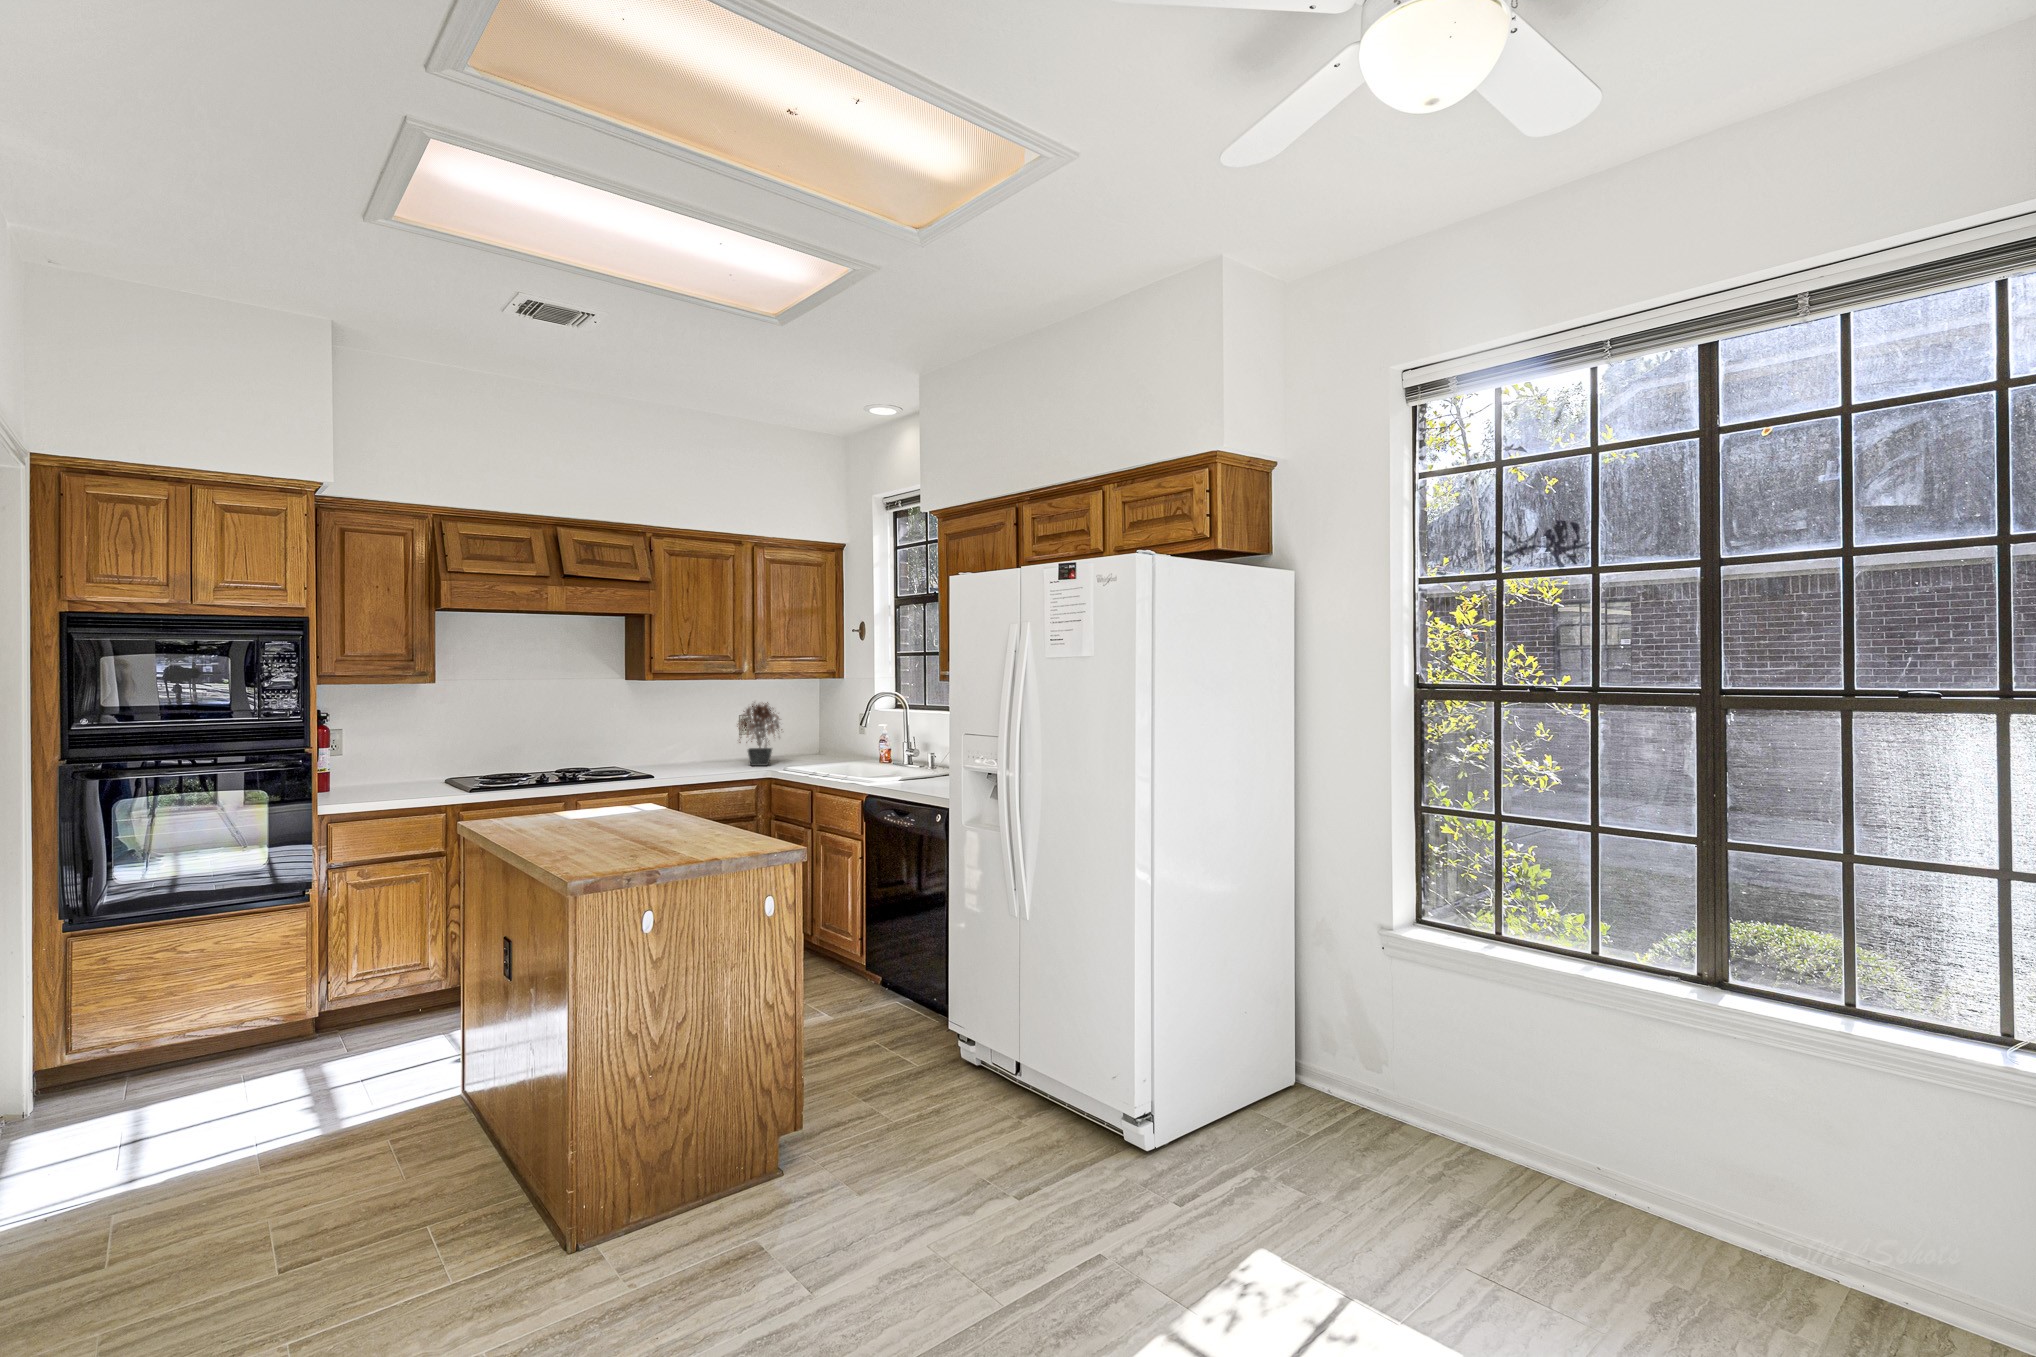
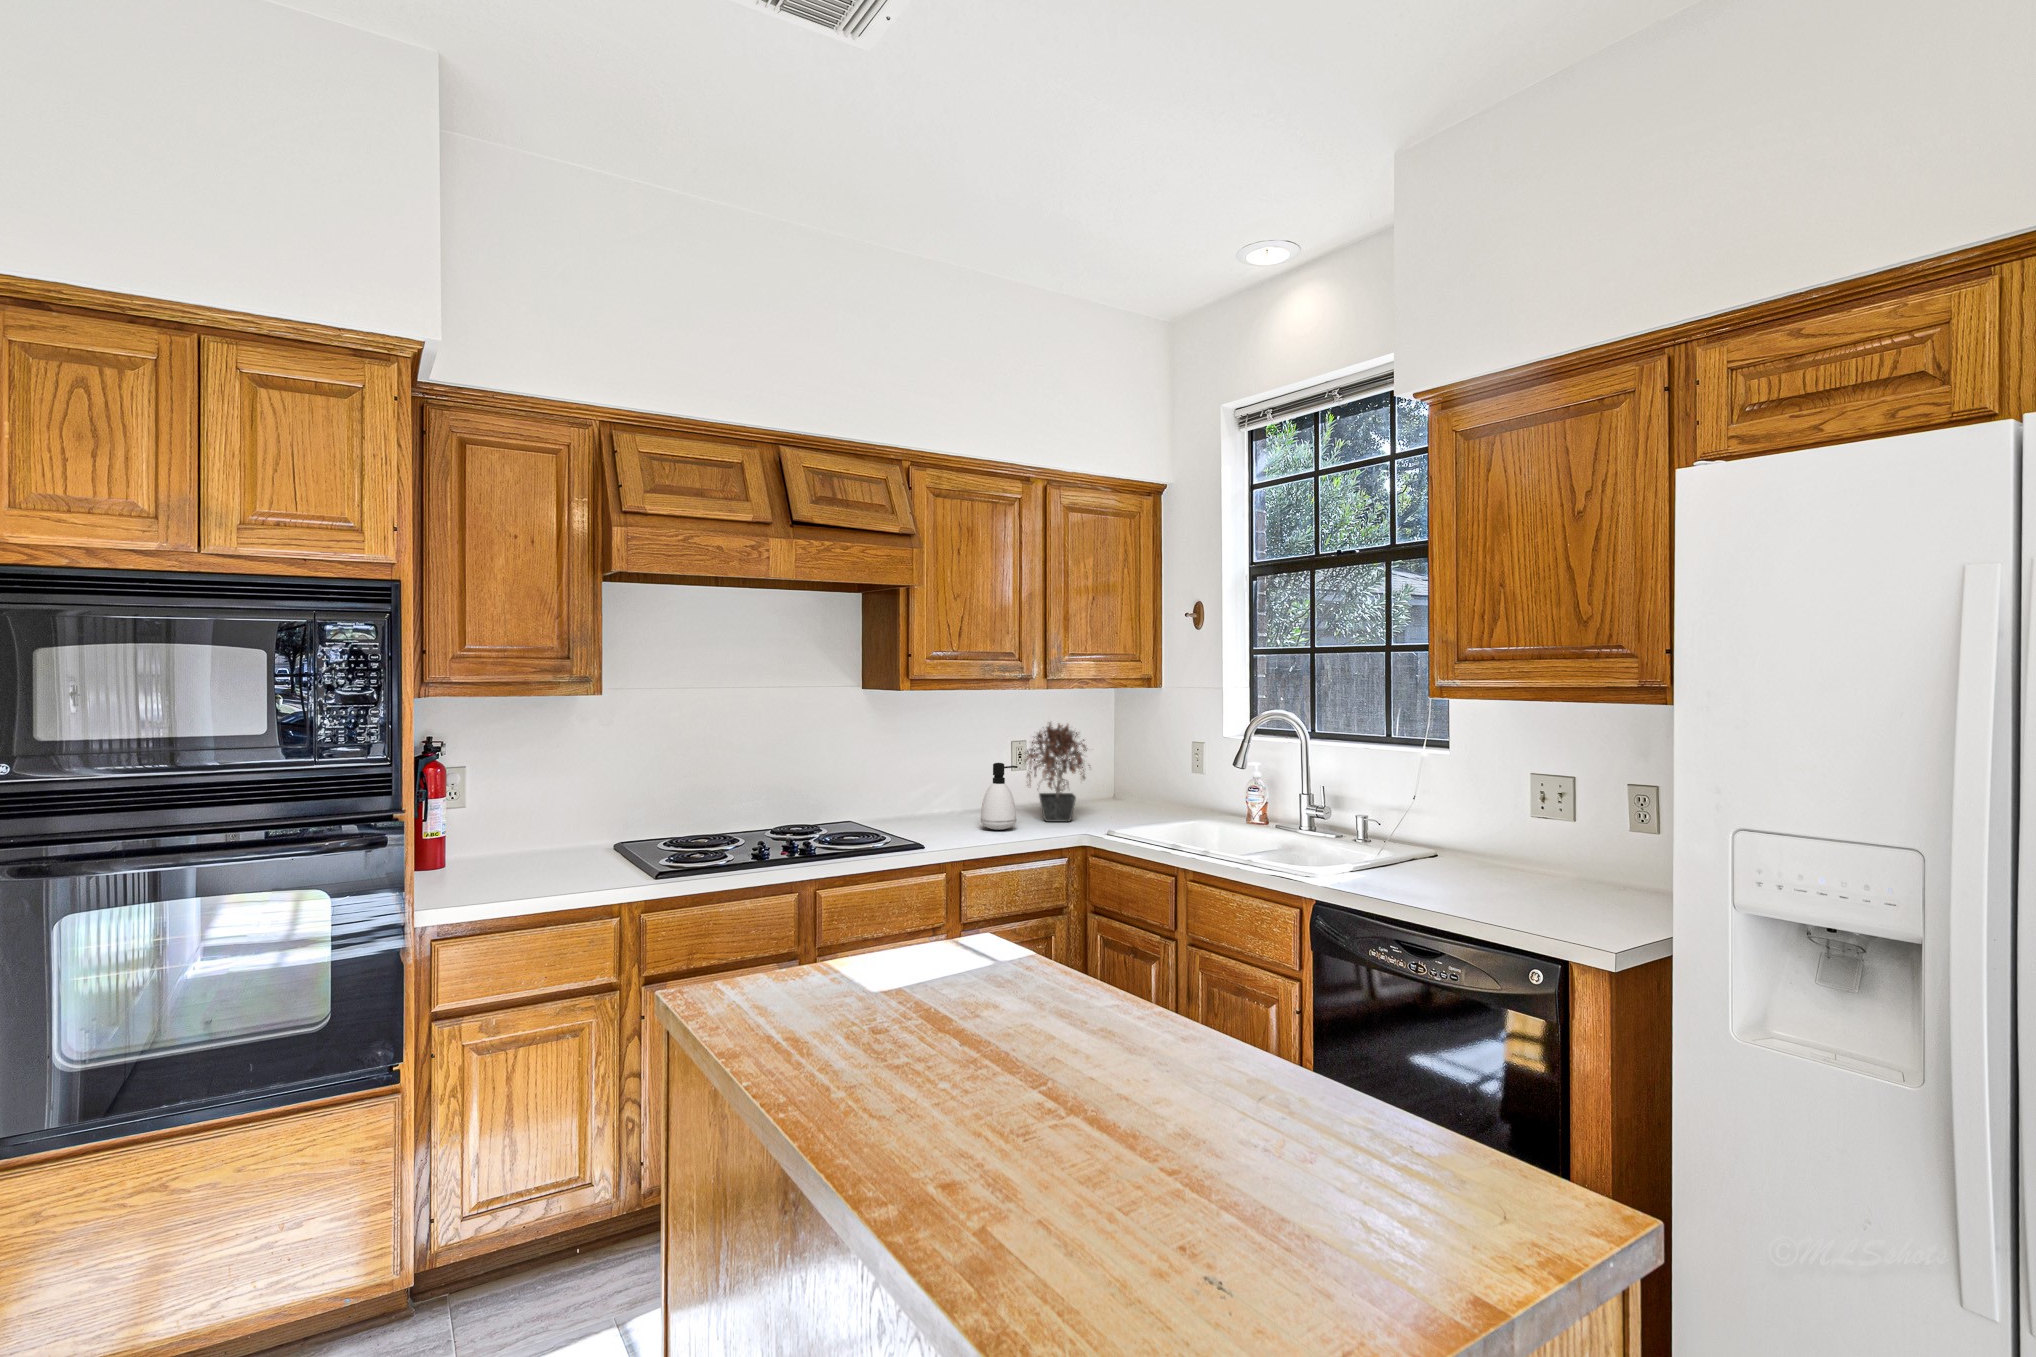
soap dispenser: none [701,727,725,770] -> present [981,763,1018,830]

